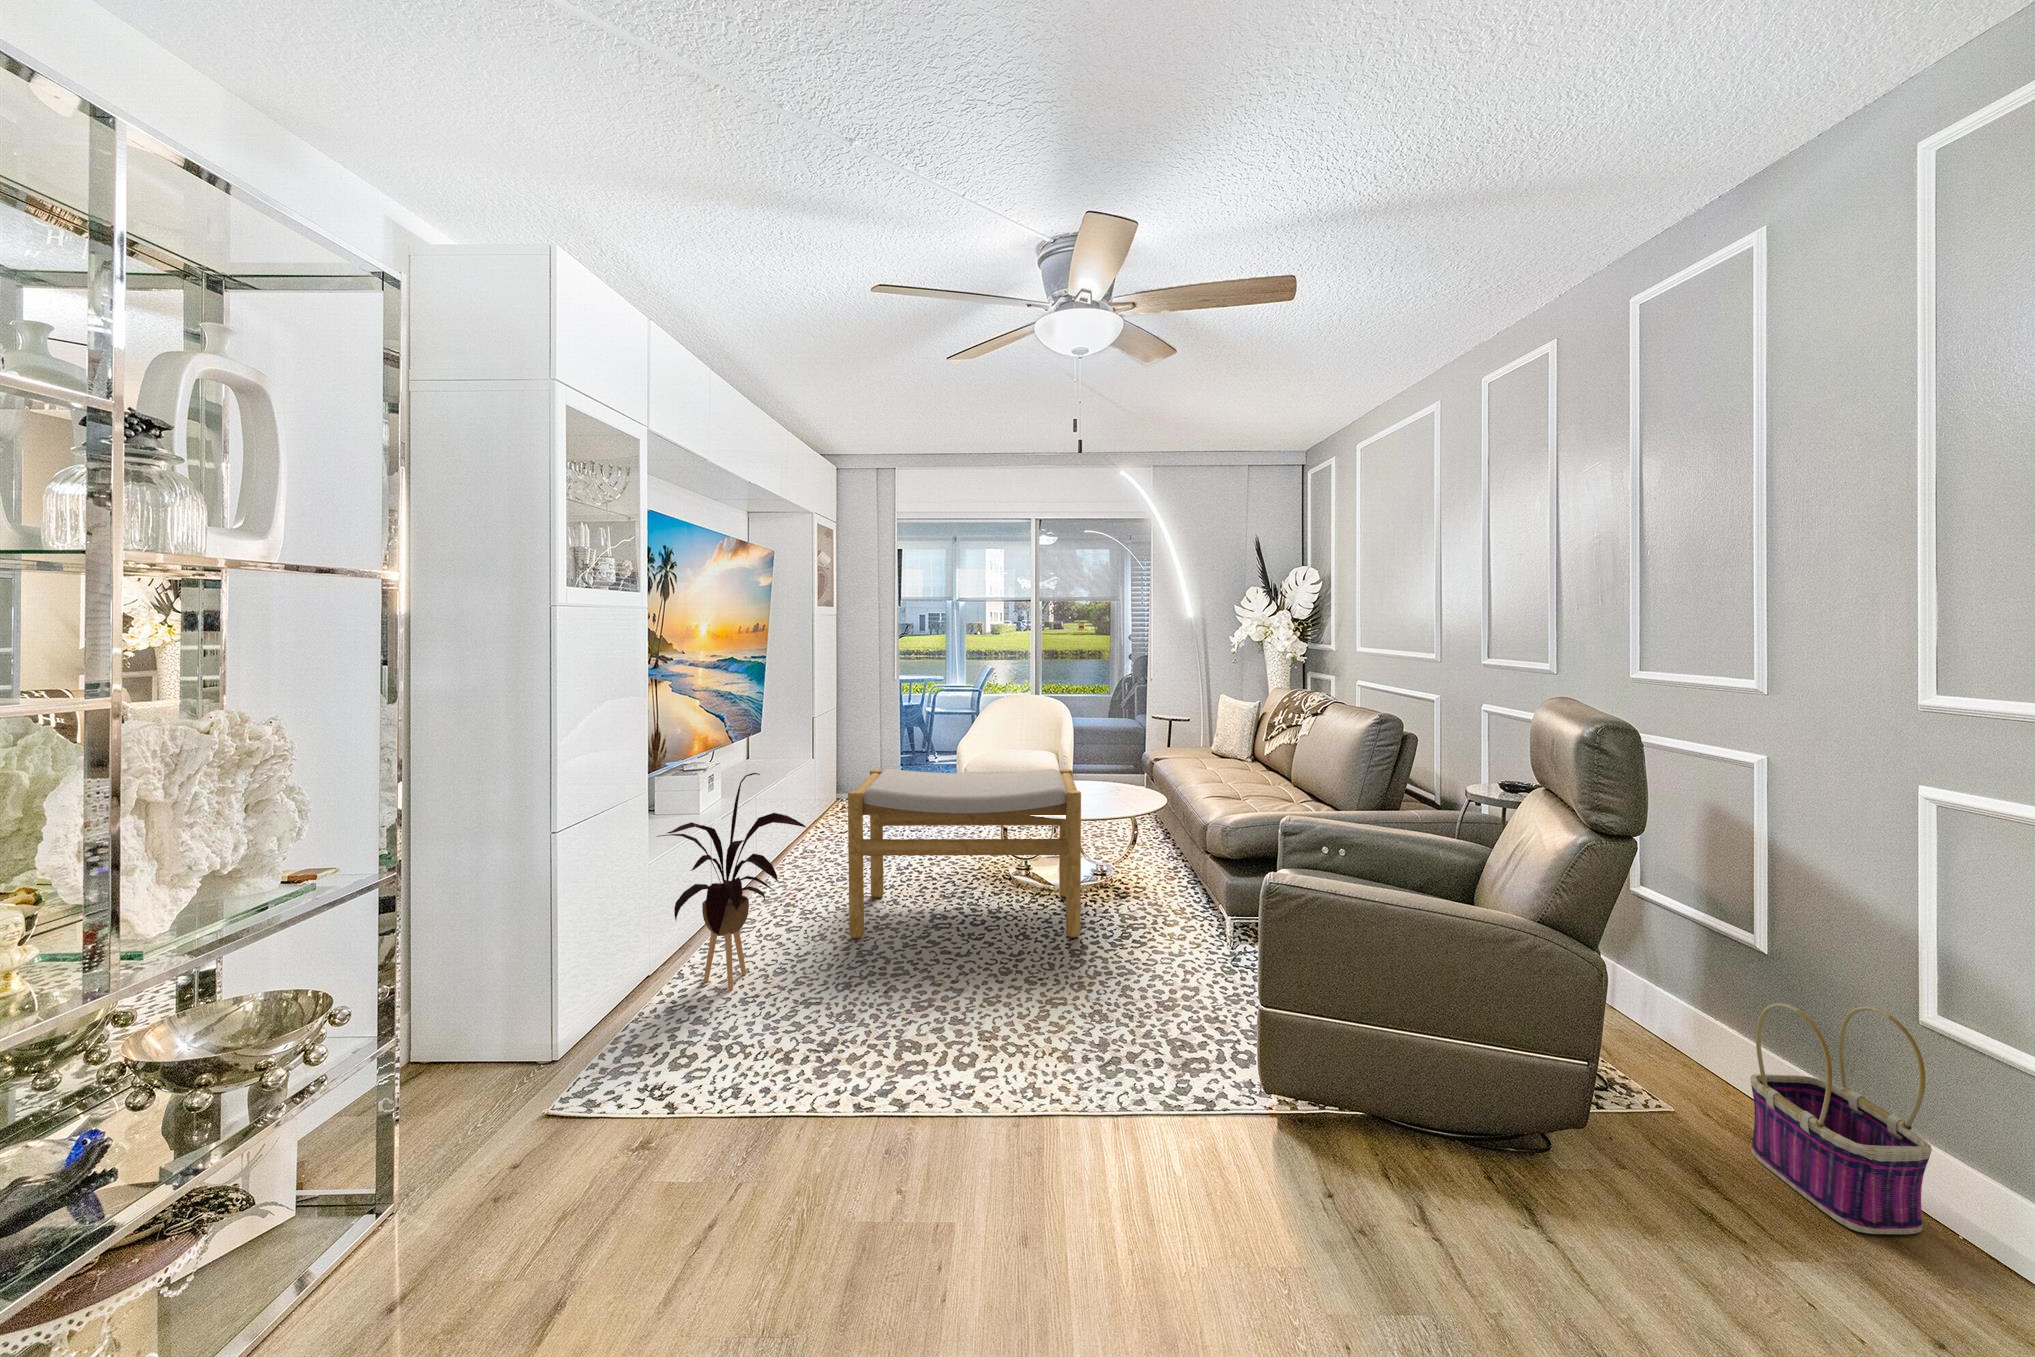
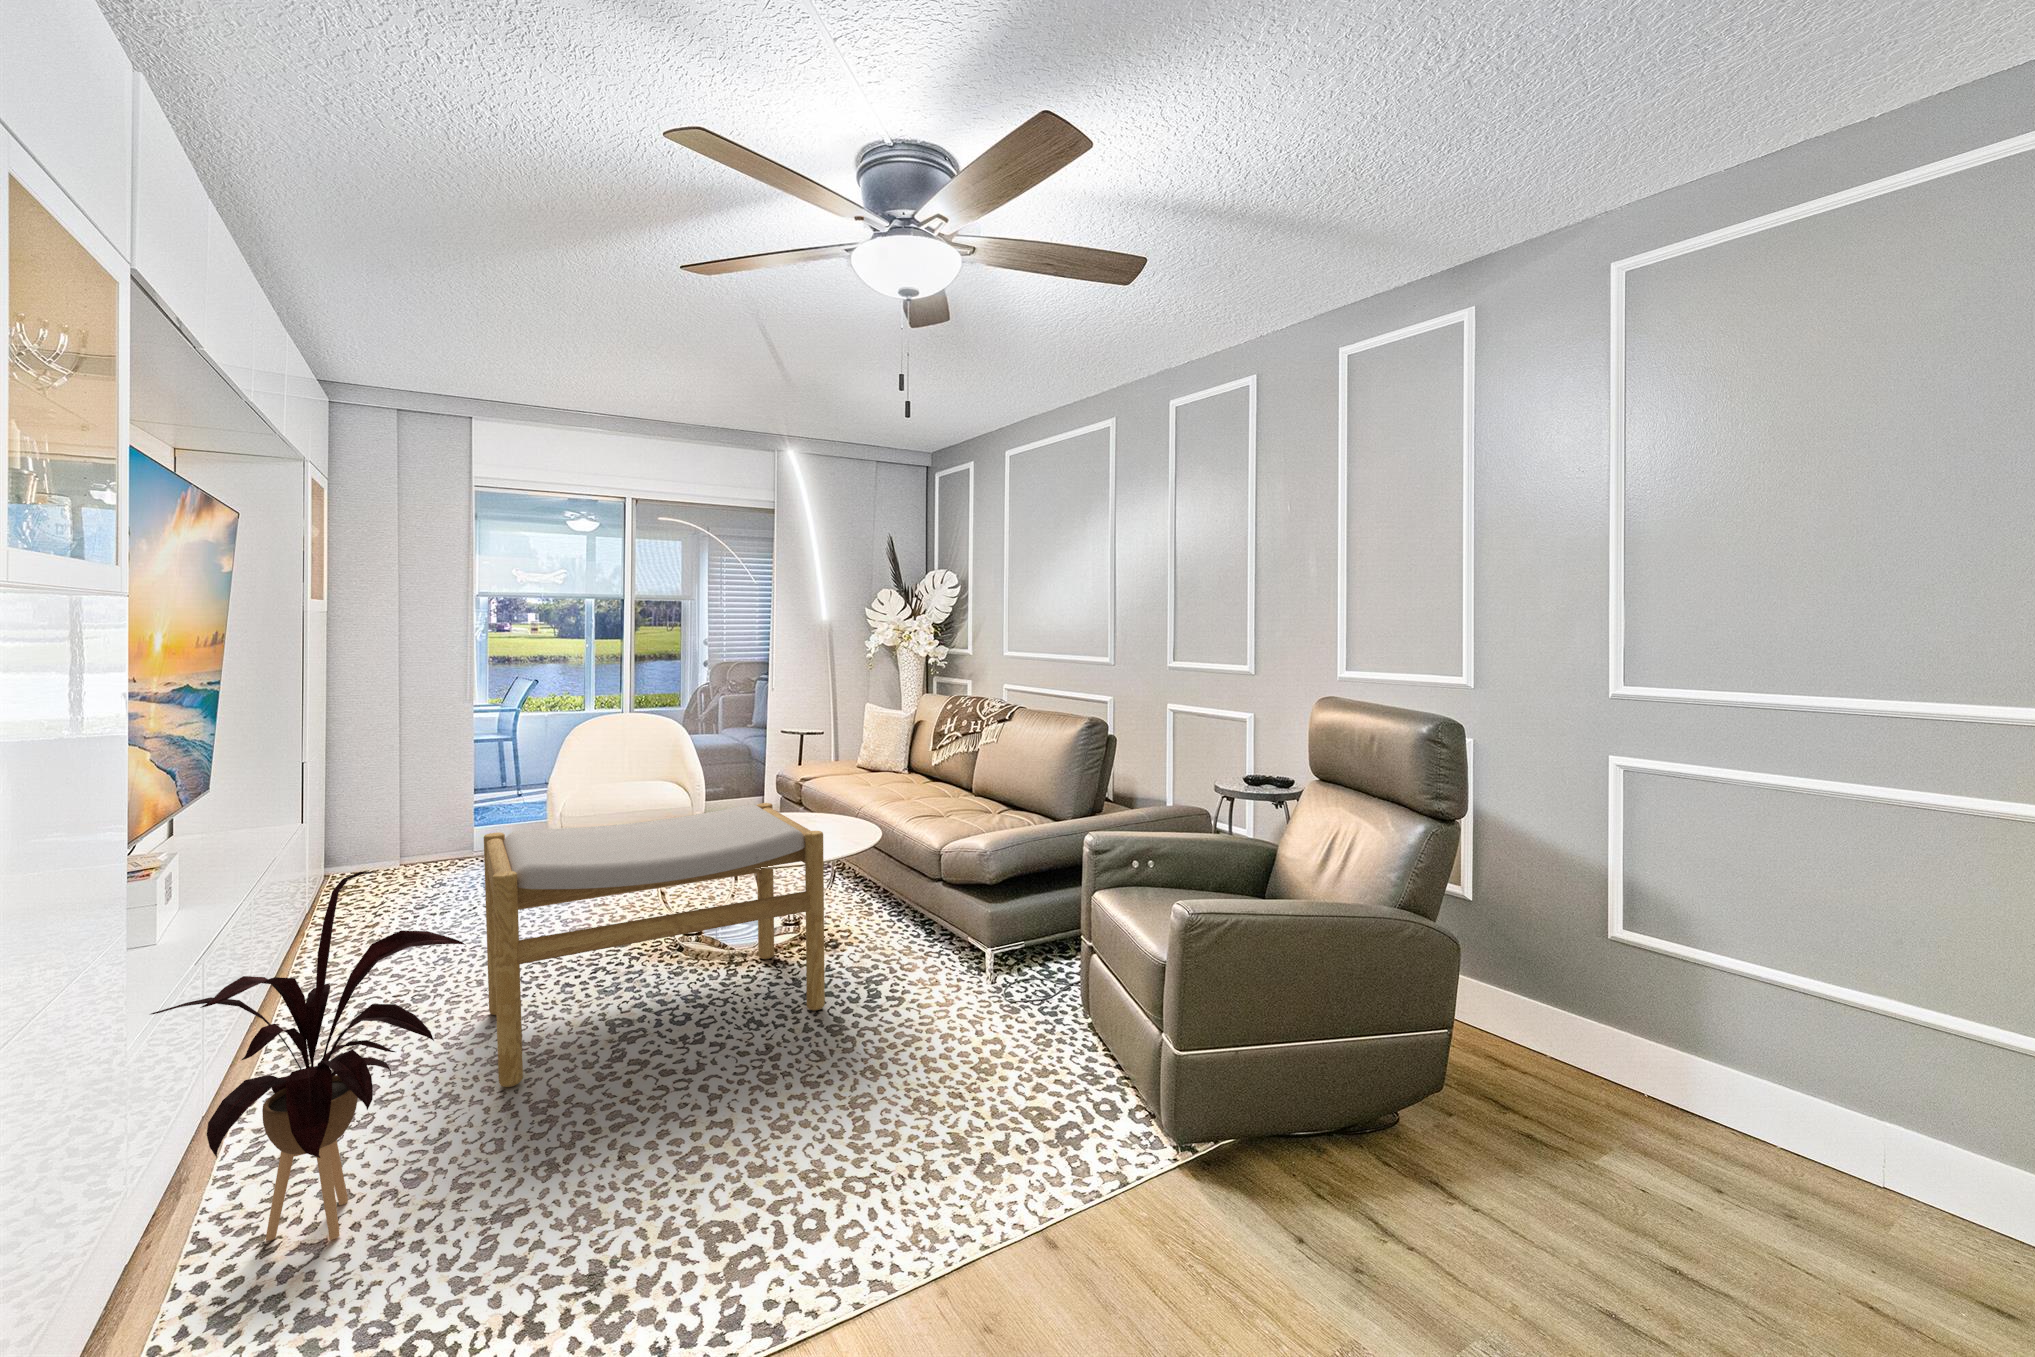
basket: present [1750,1003,1932,1234] -> none [1495,933,1631,1114]

